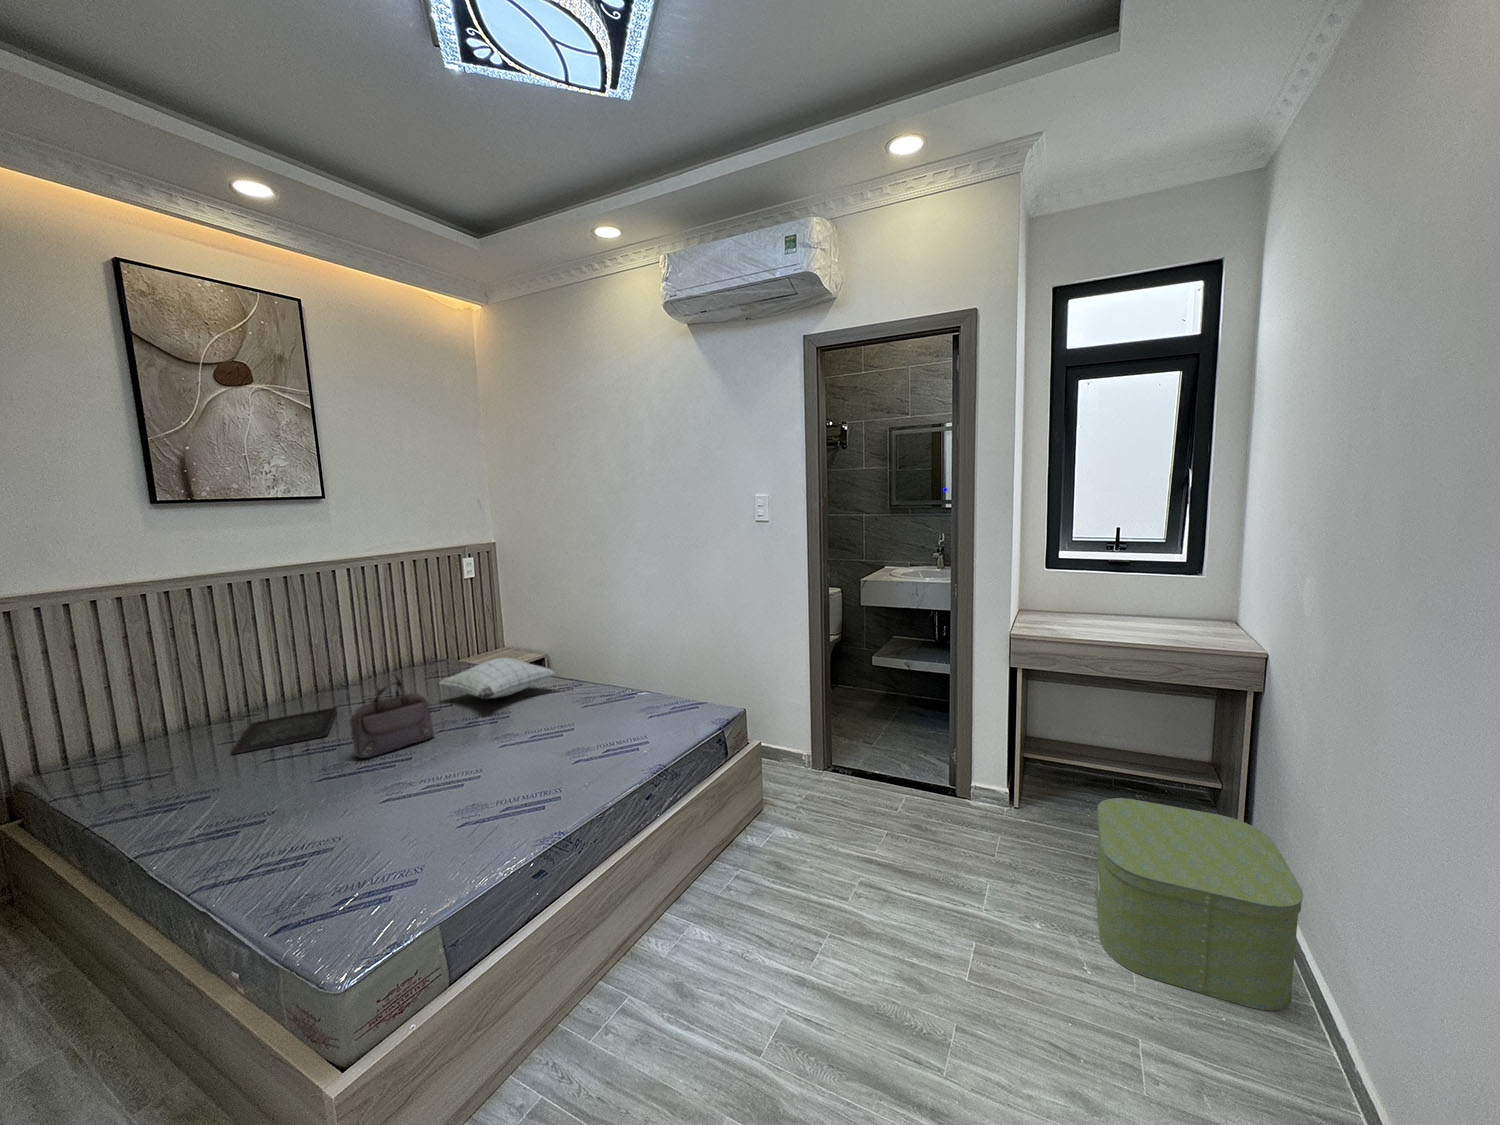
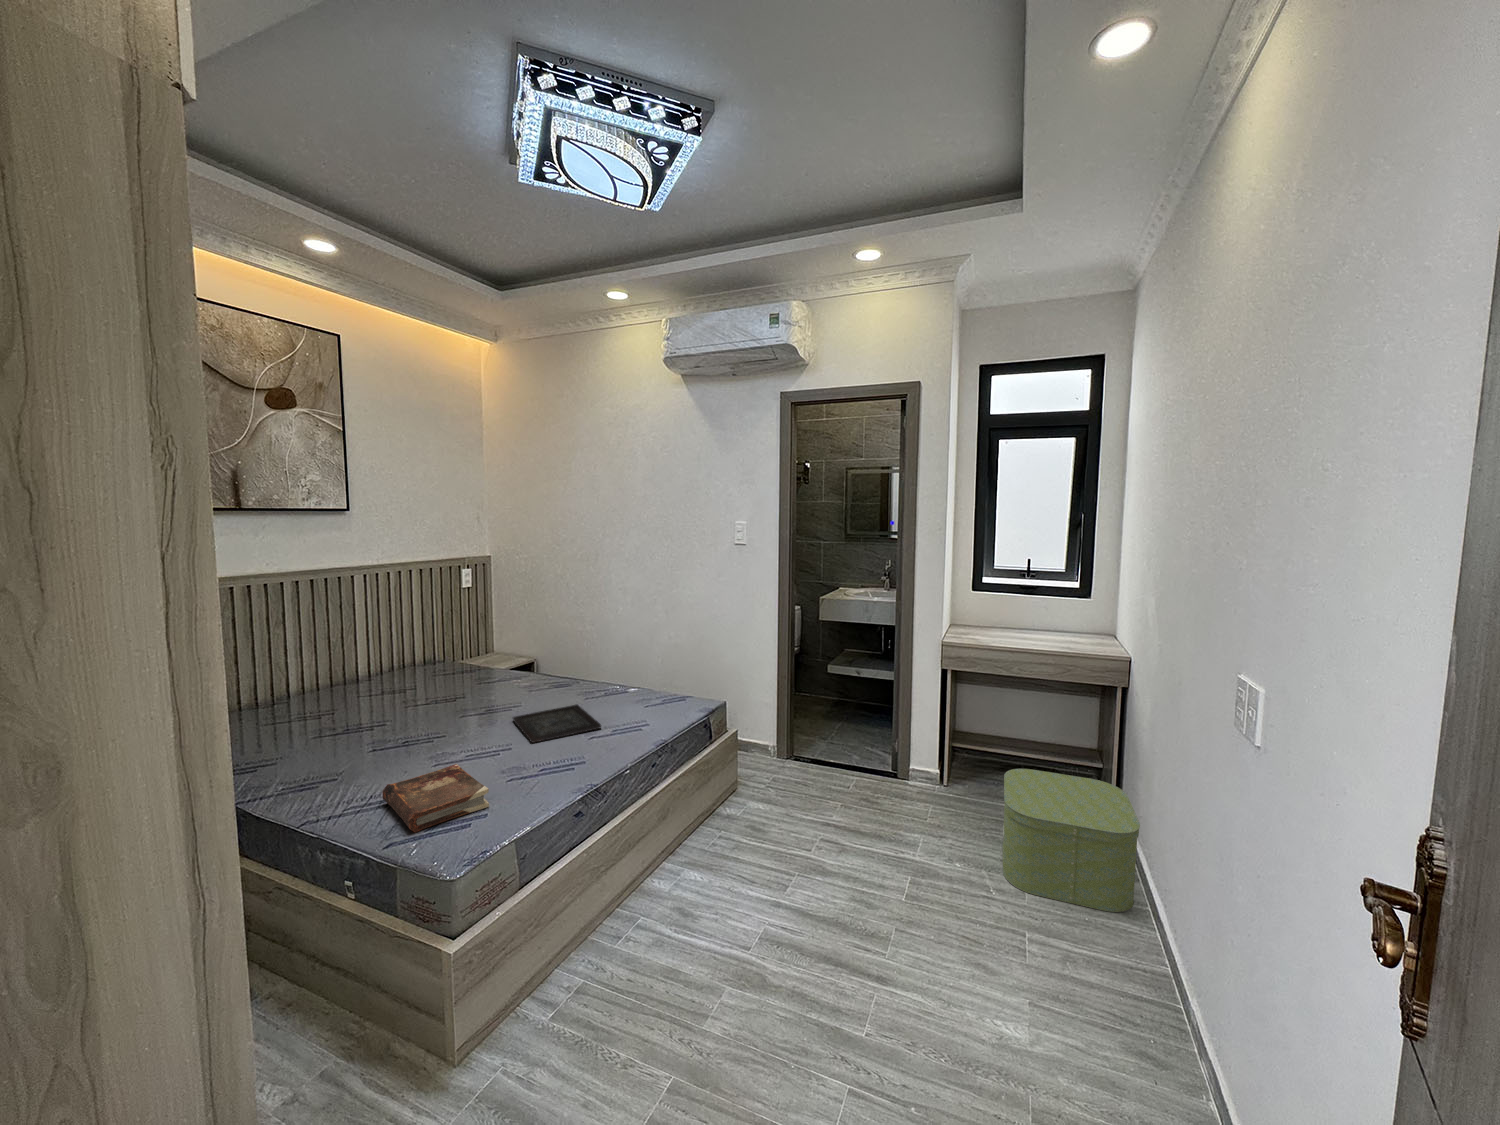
pillow: present [440,658,554,699] -> none [453,657,558,692]
handbag: present [350,676,434,758] -> none [392,664,460,736]
tray: present [231,707,337,754] -> present [513,705,601,743]
book: none [300,804,426,909] -> present [382,764,489,832]

